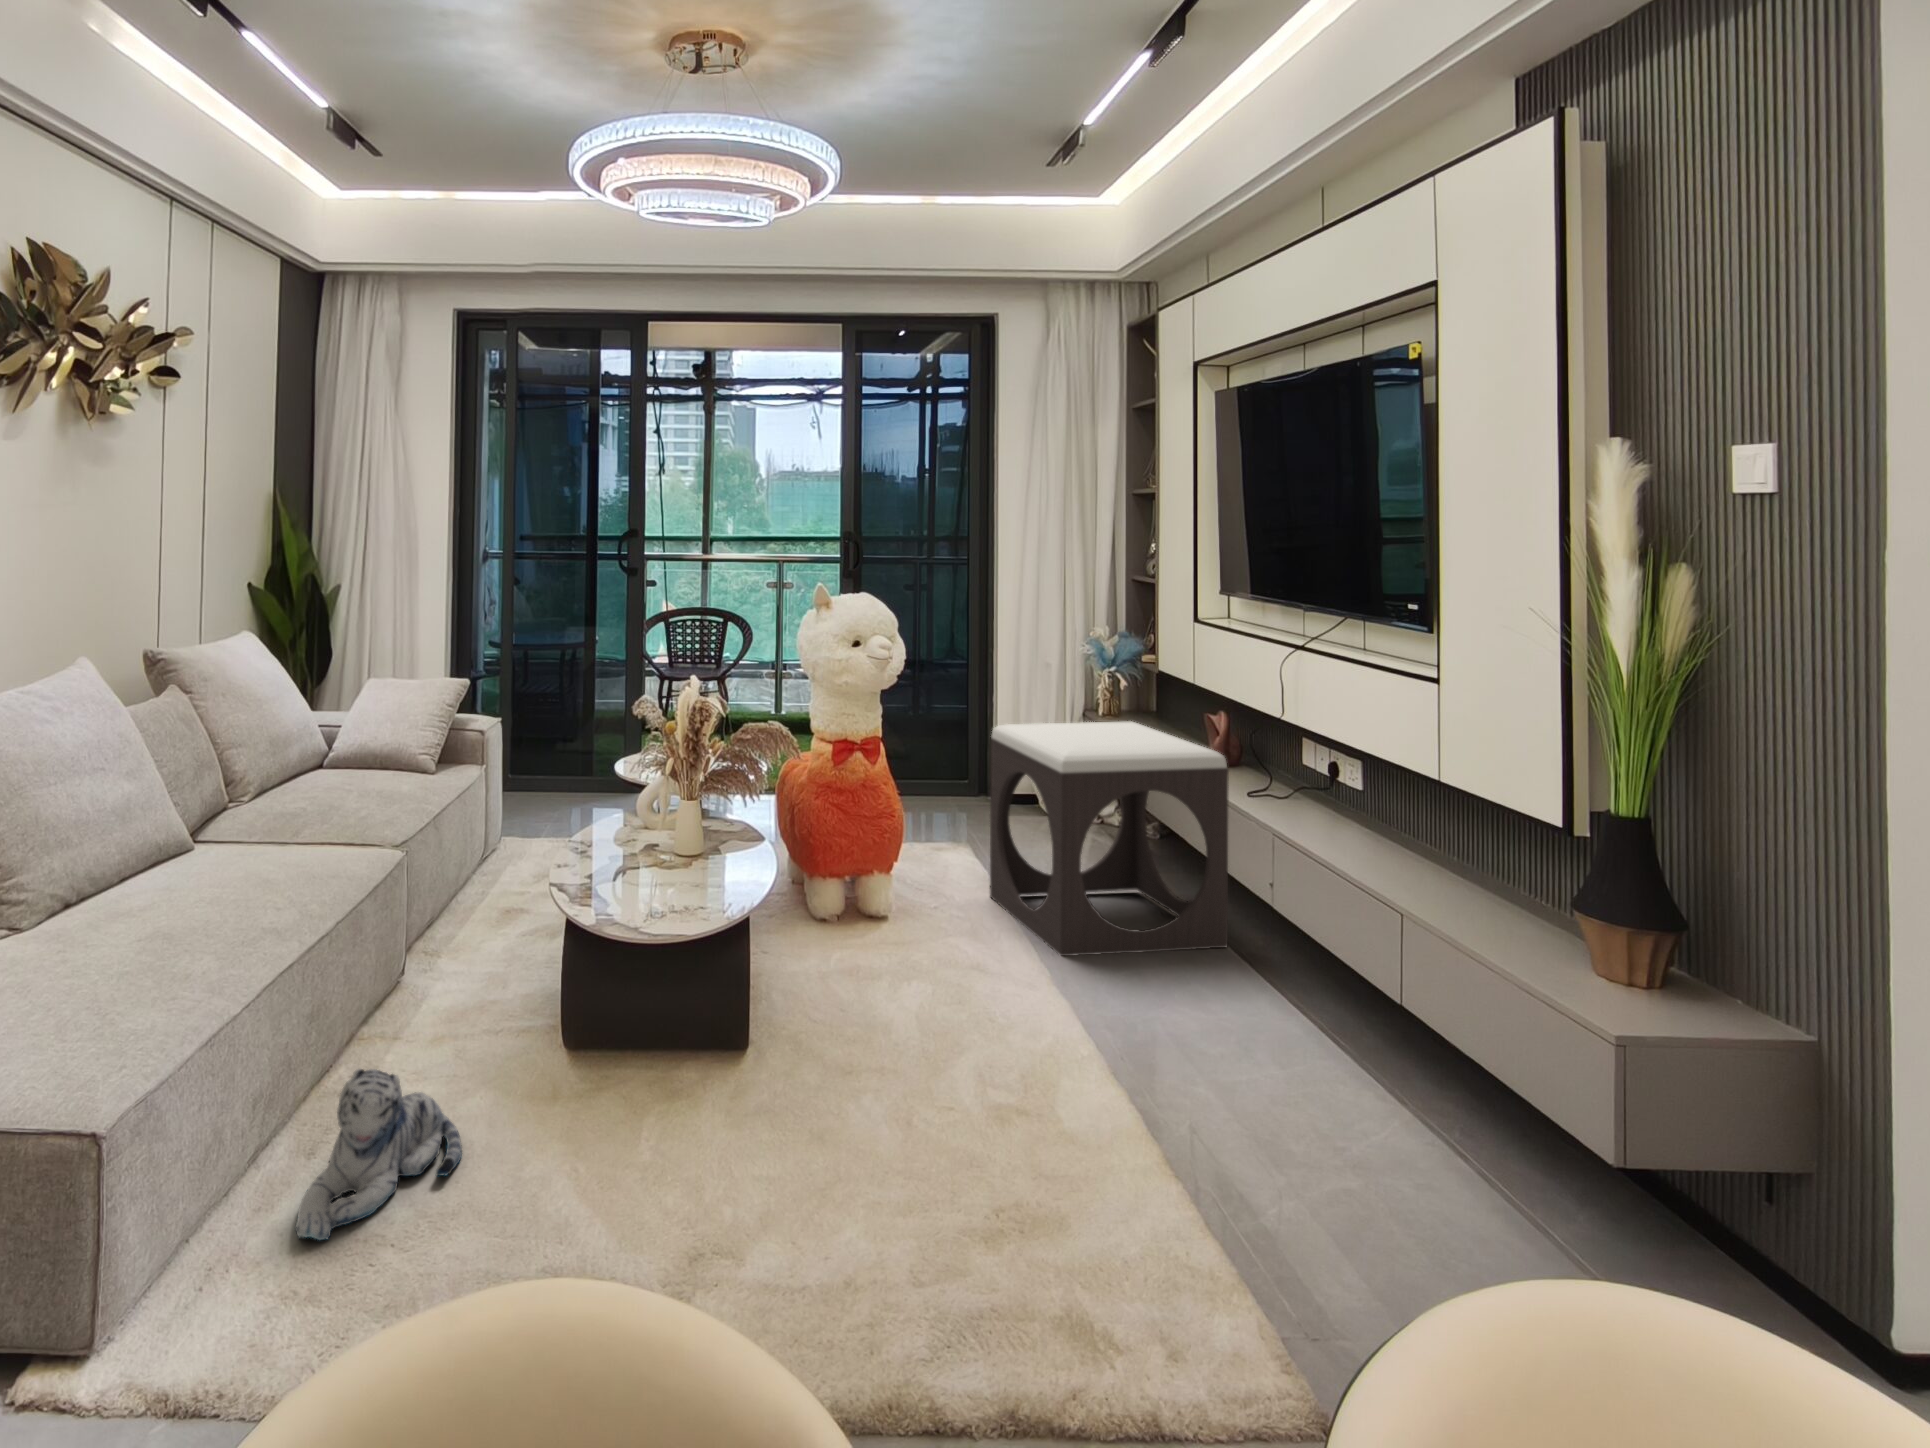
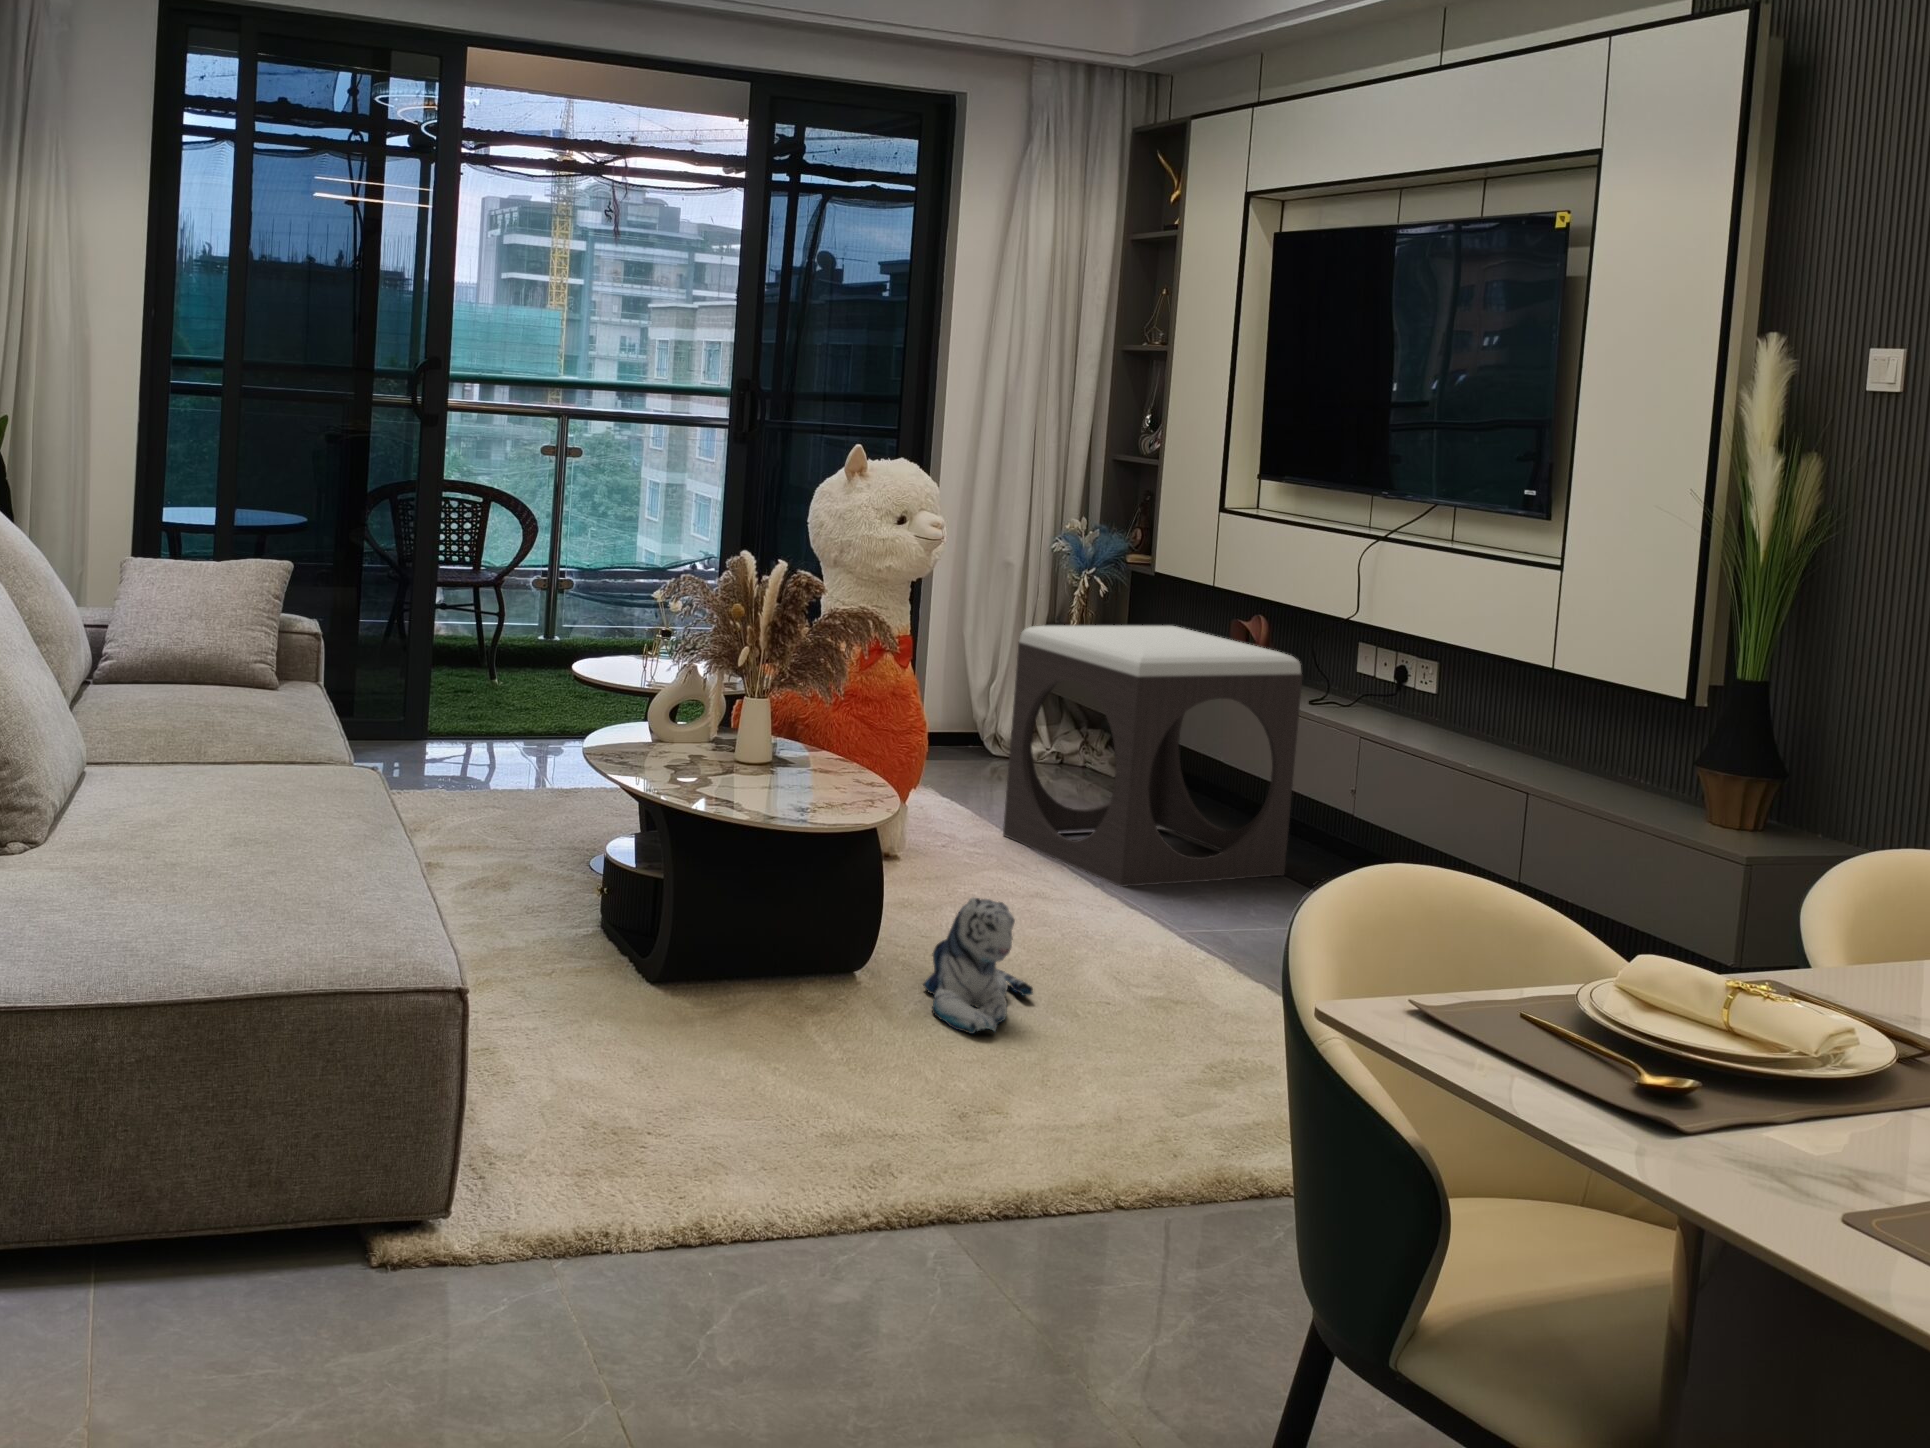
plush toy: present [295,1069,462,1240] -> present [923,898,1033,1034]

